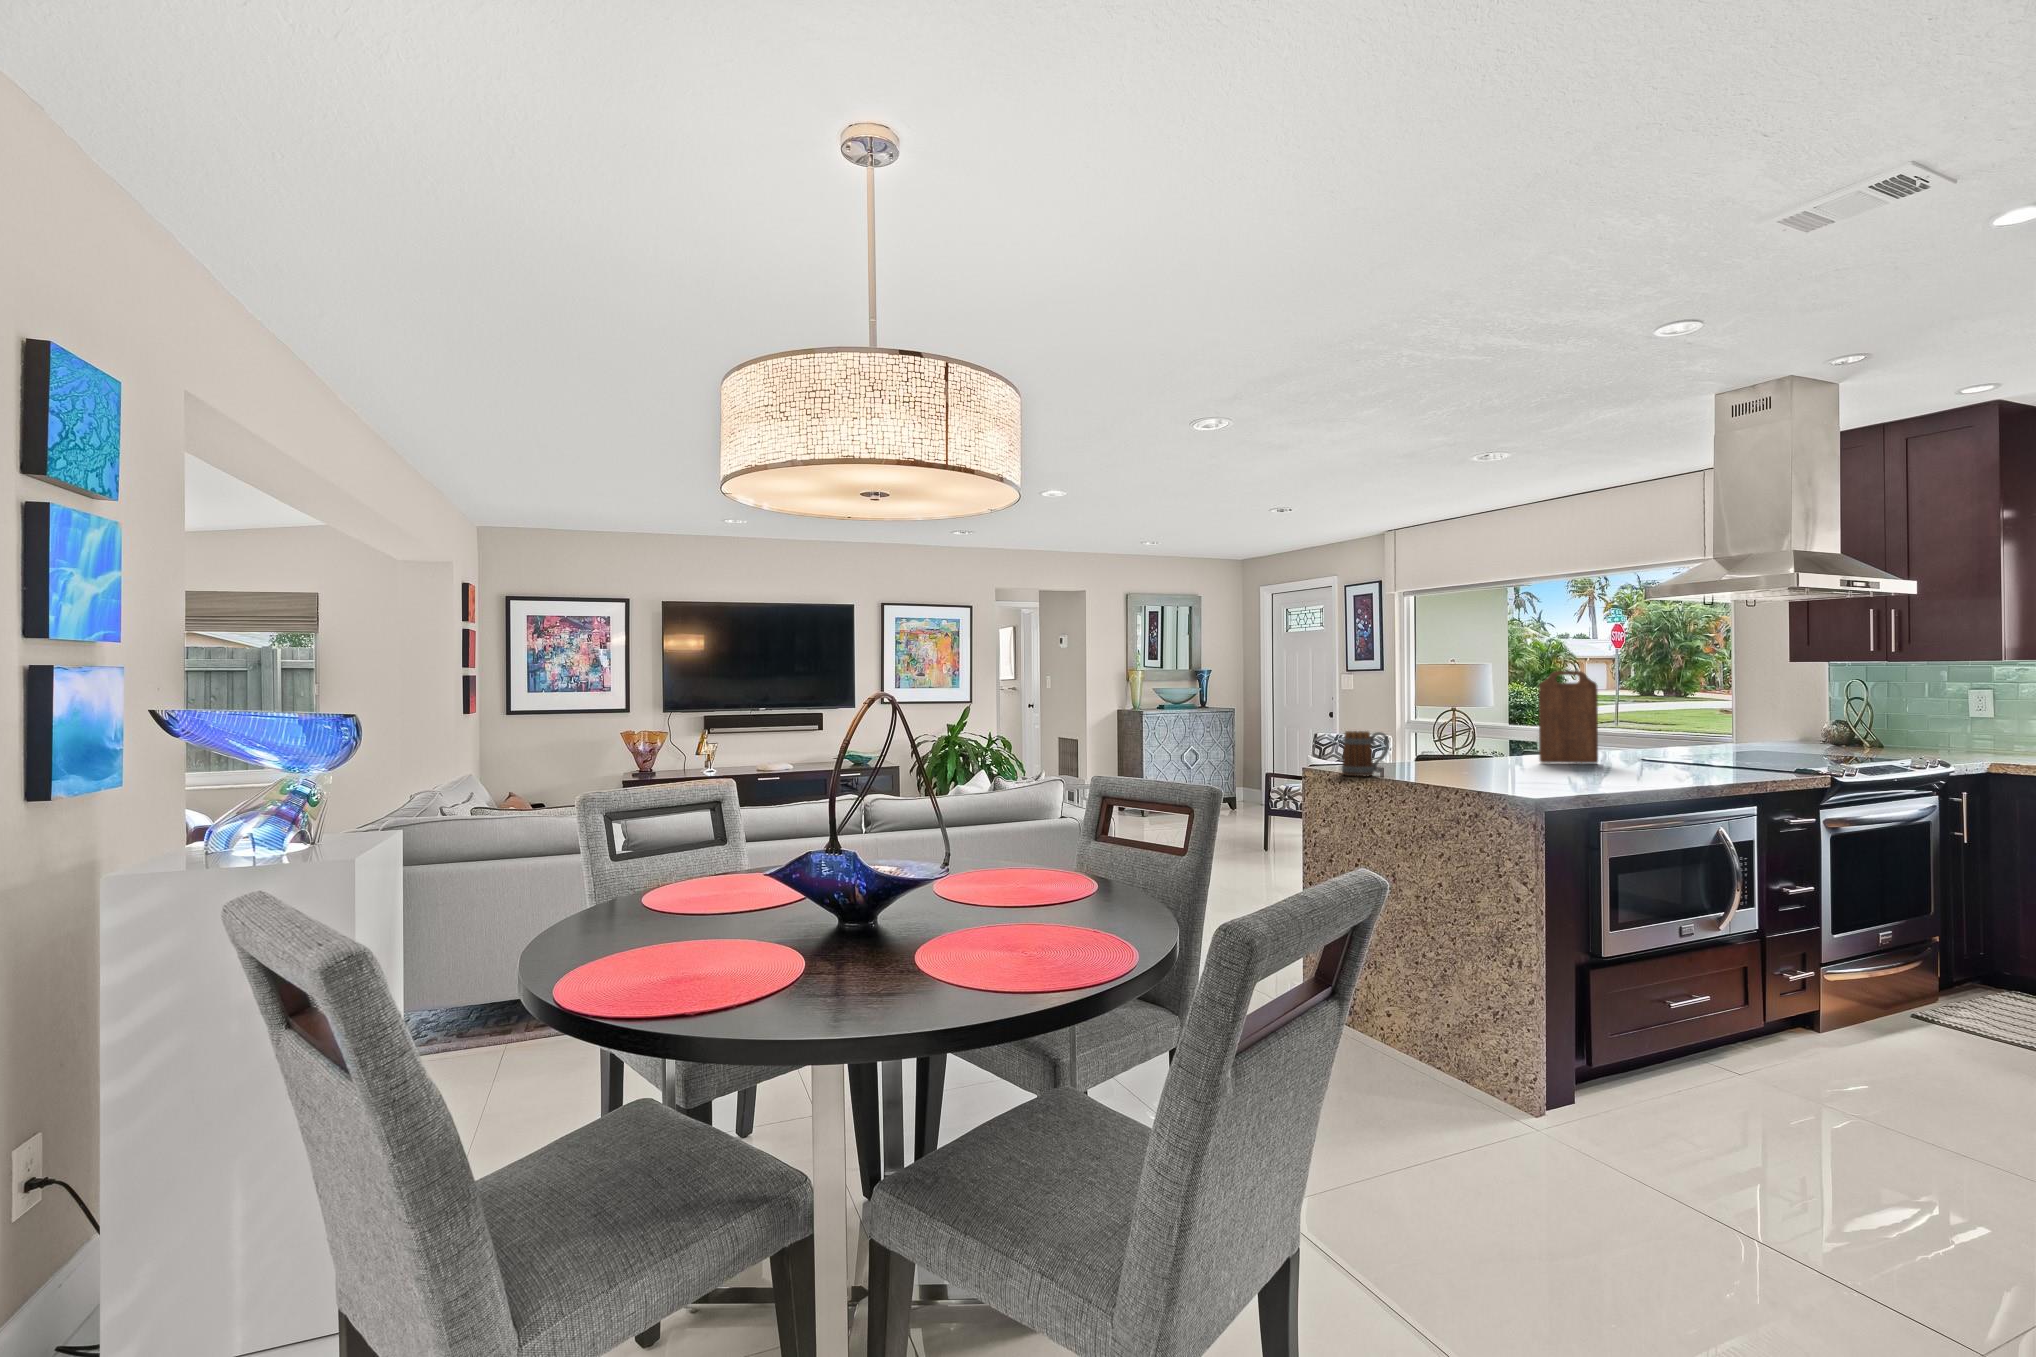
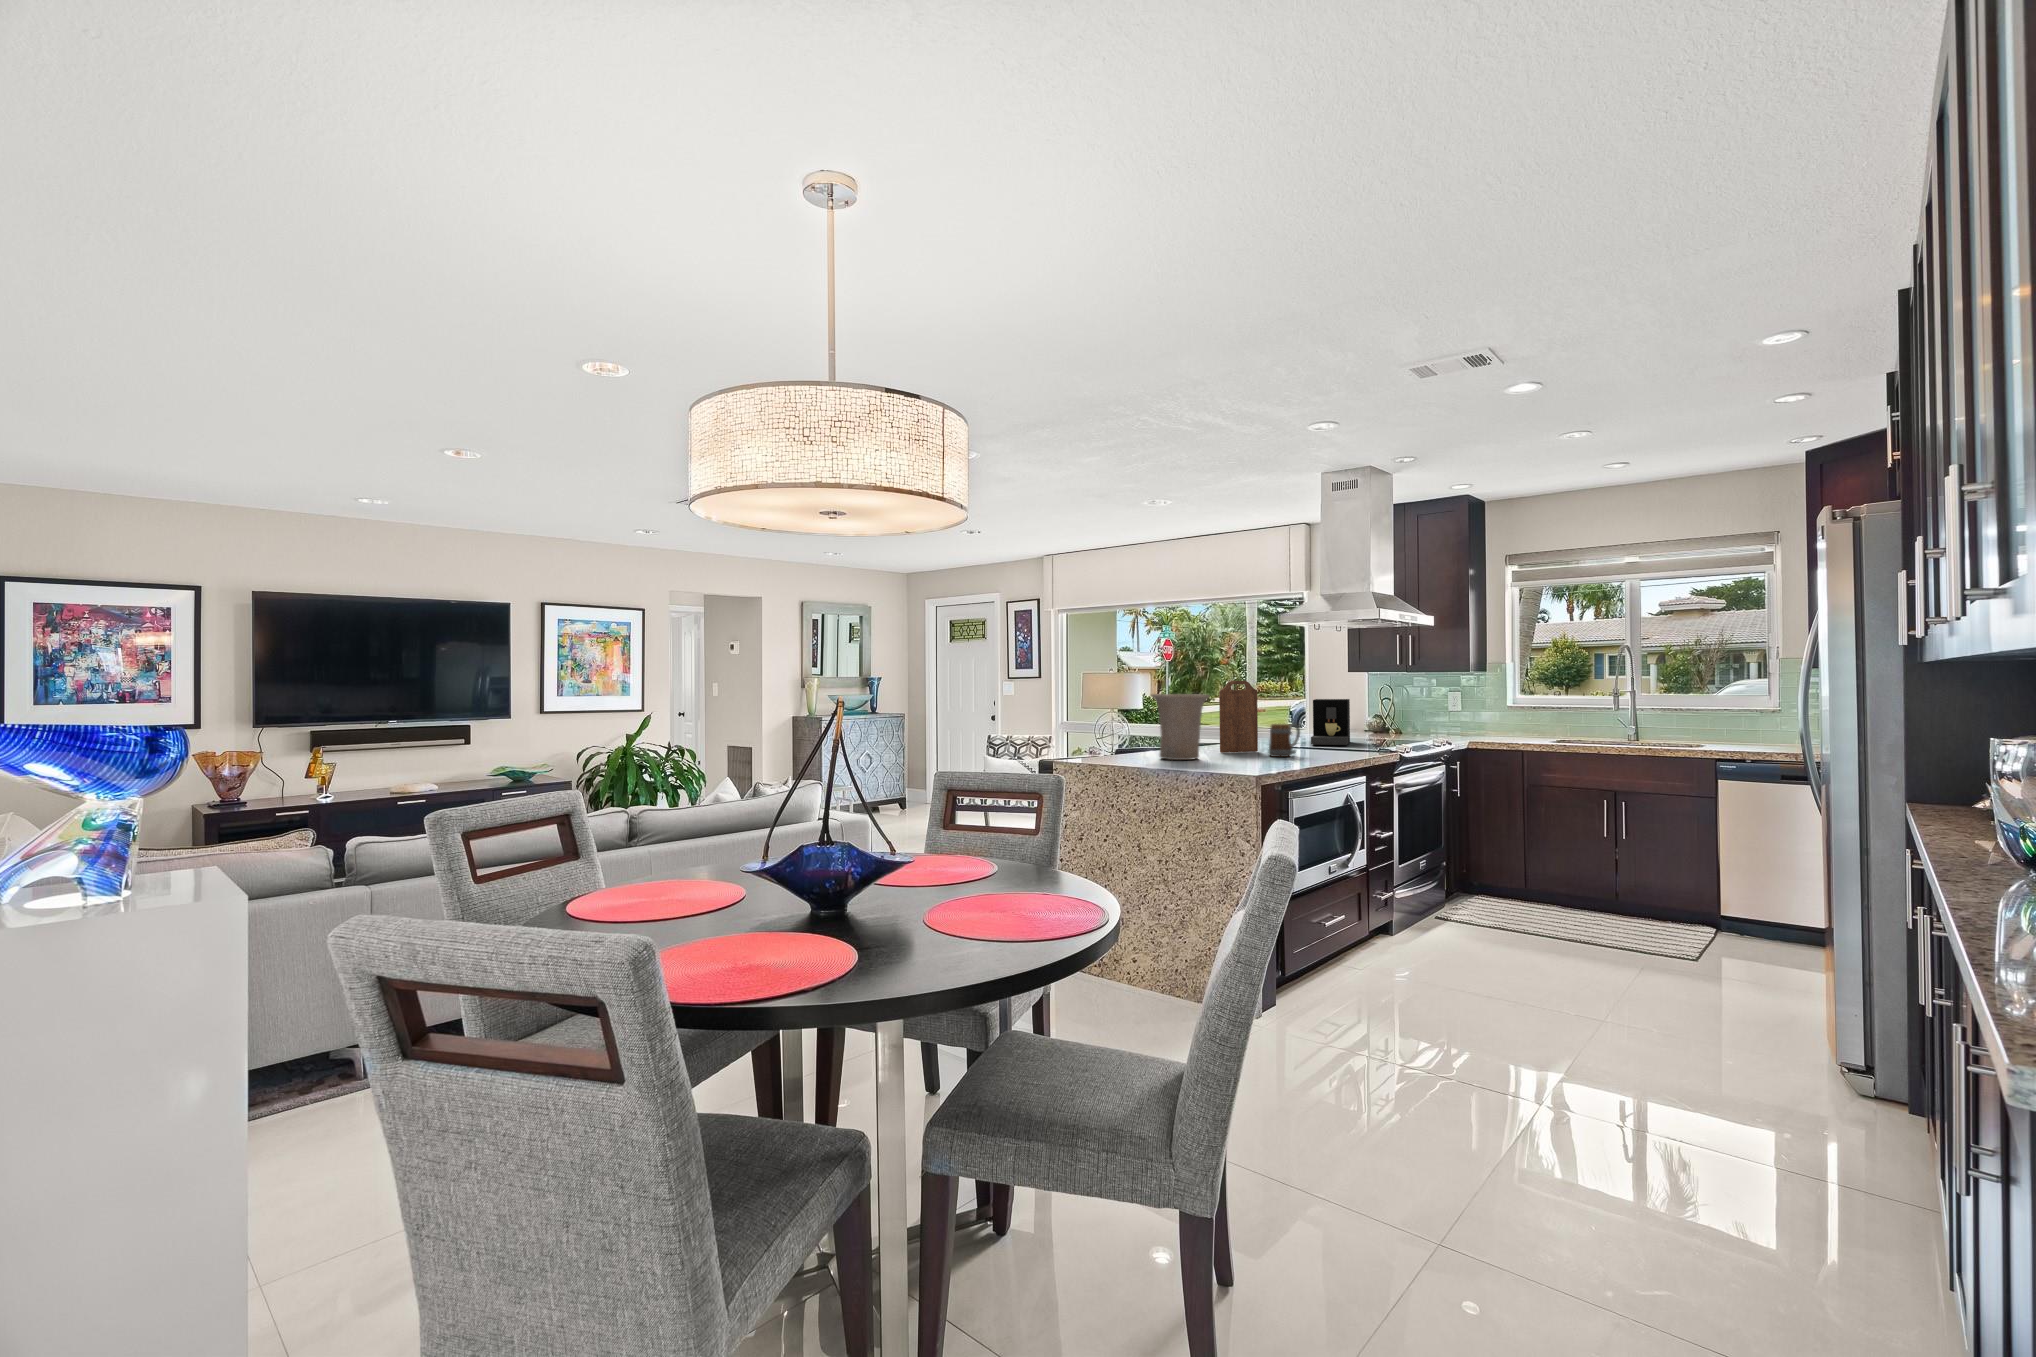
vase: none [1430,686,1512,770] -> present [1152,694,1209,760]
coffee maker: none [1693,696,1766,759] -> present [1311,699,1350,745]
mug: present [1342,731,1389,776] -> present [1269,724,1300,757]

